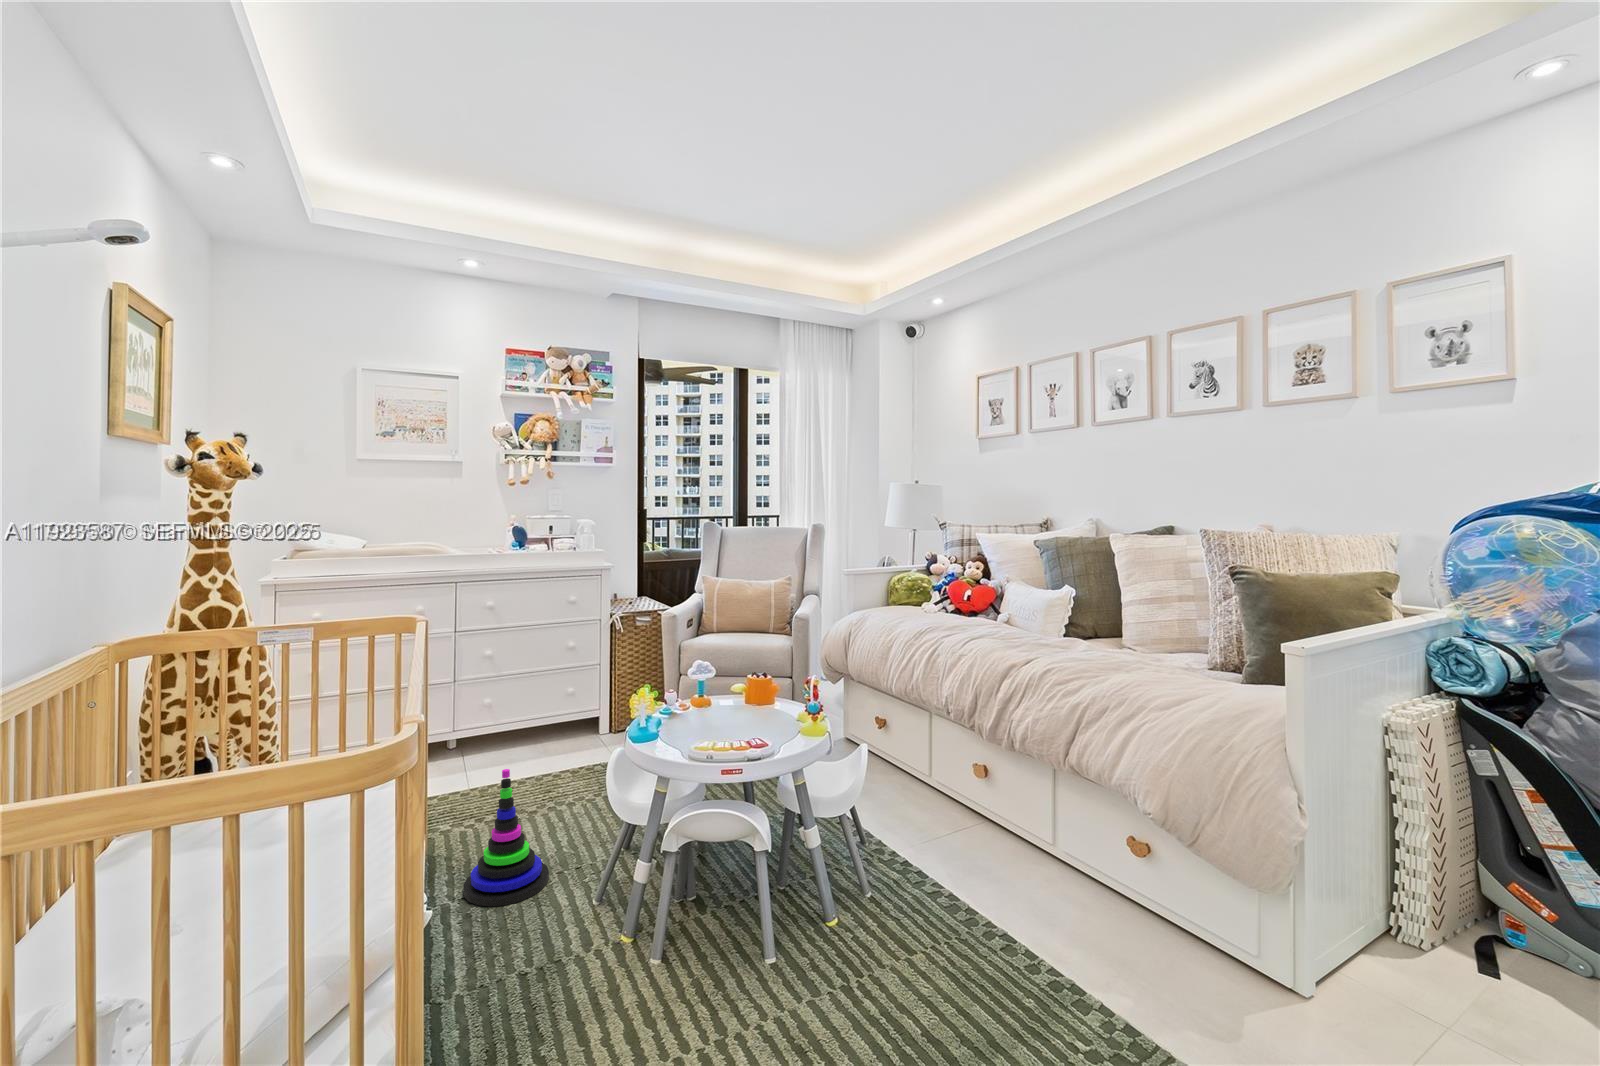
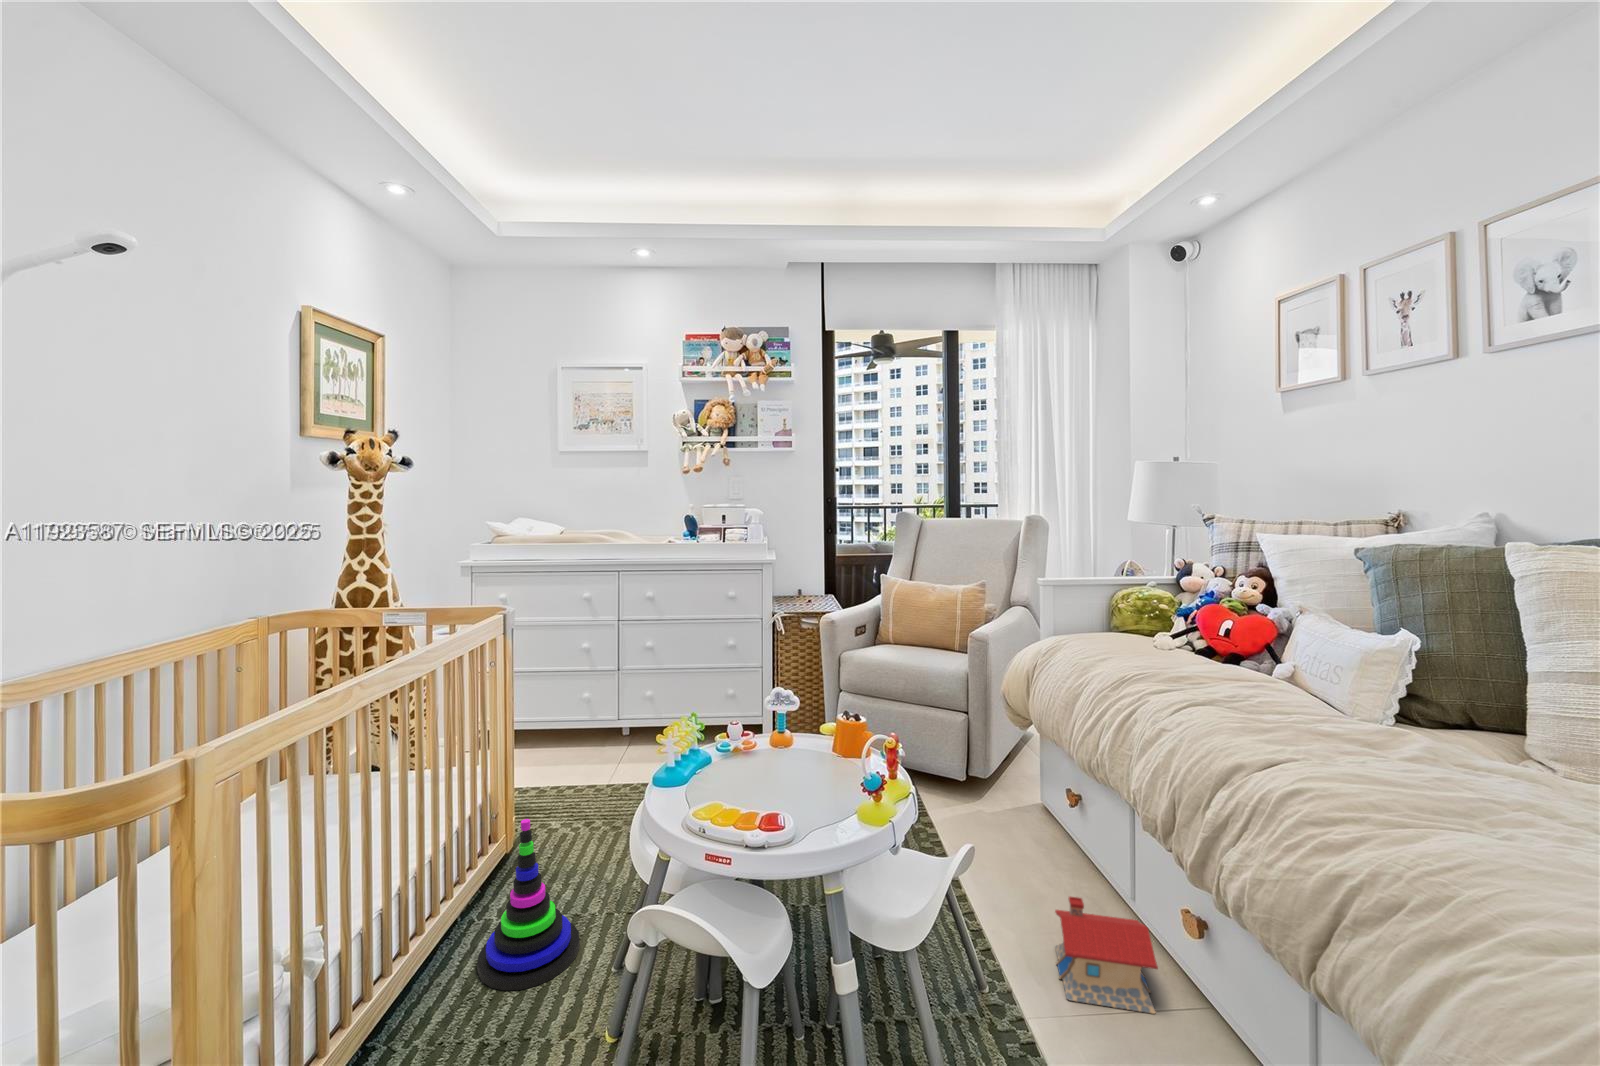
toy house: none [885,768,950,827] -> present [1055,897,1158,1013]

